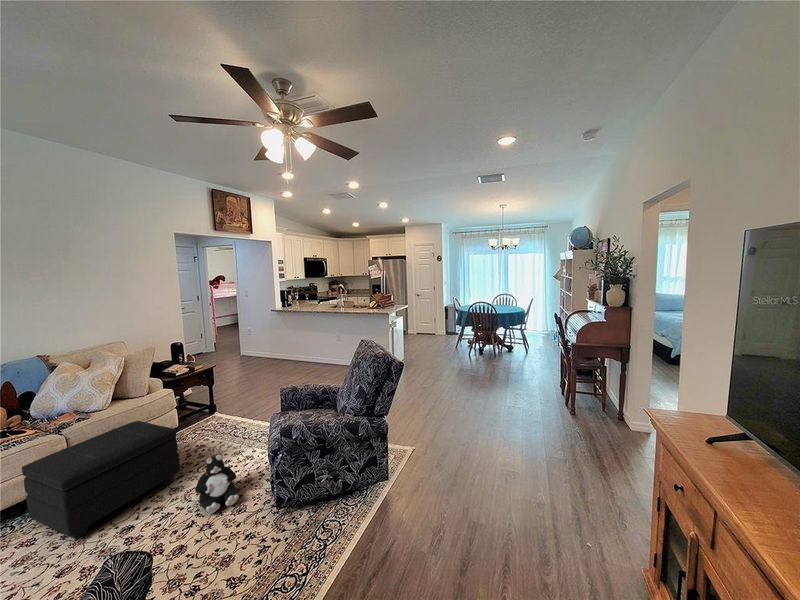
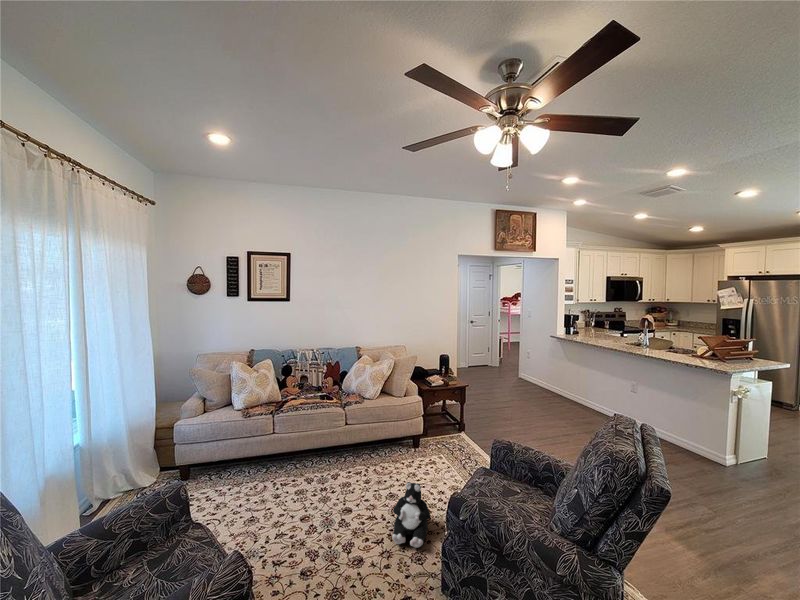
footstool: present [22,421,180,539] -> none [317,417,403,496]

